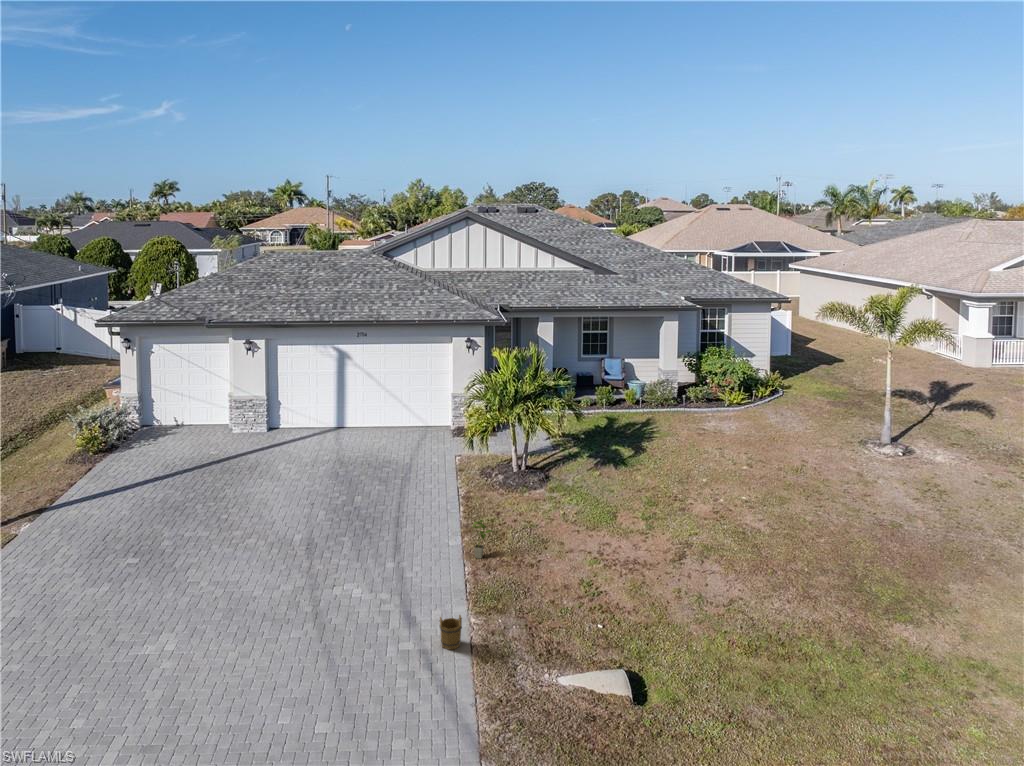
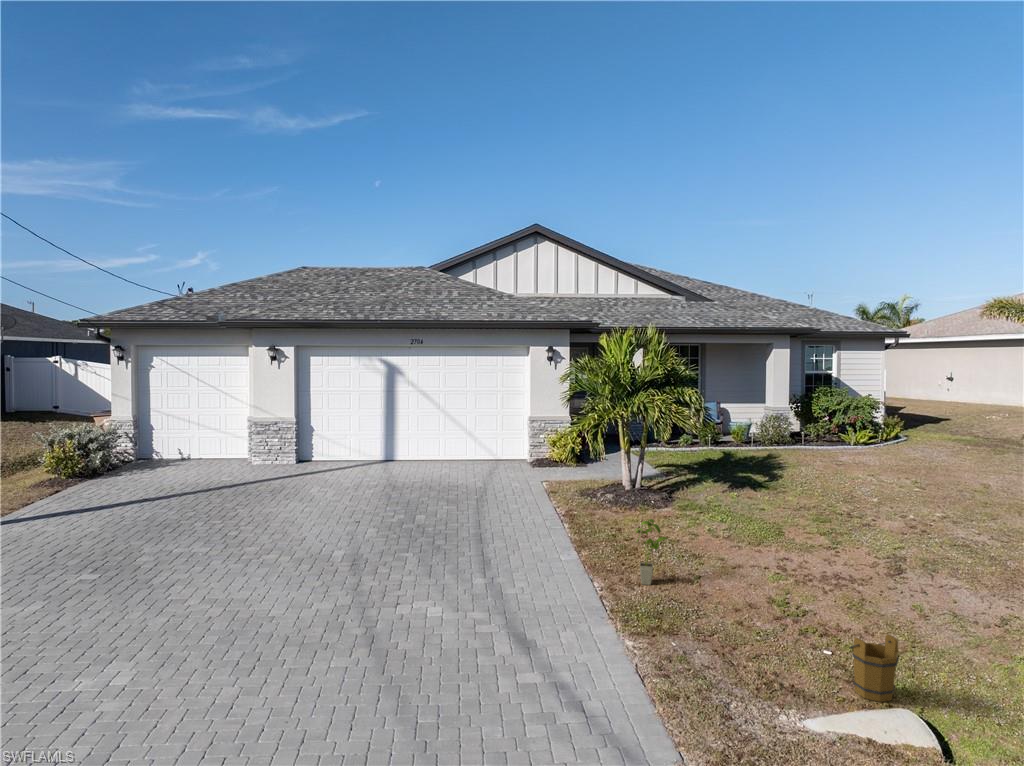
bucket: present [439,615,462,650] -> present [850,634,898,702]

